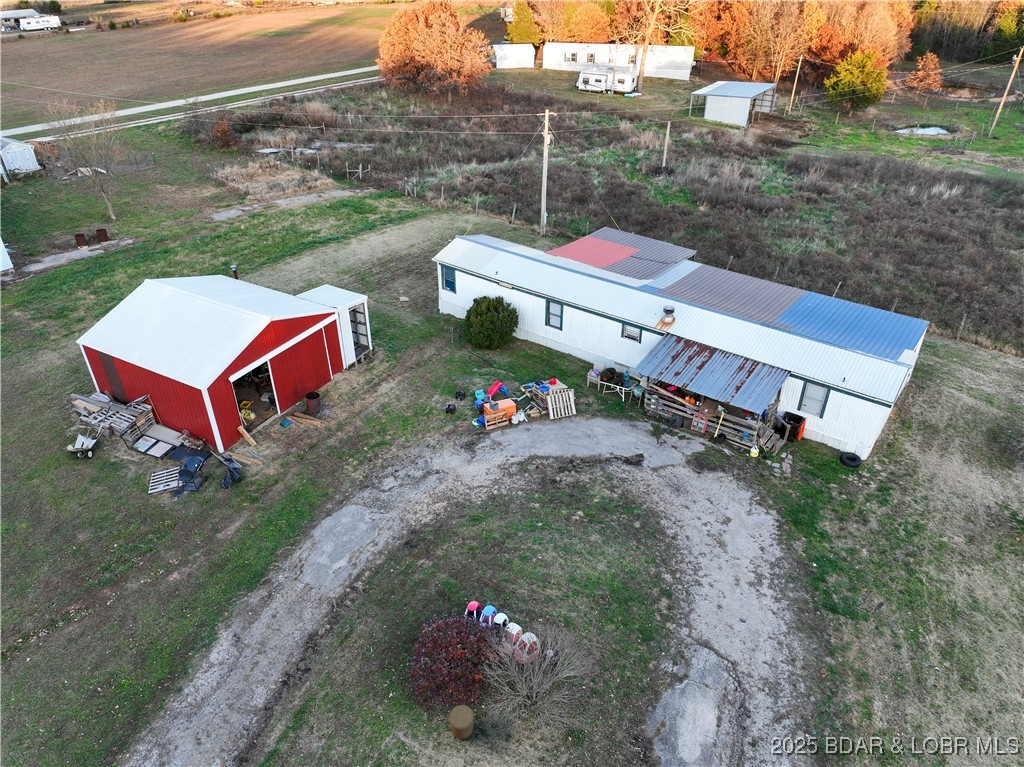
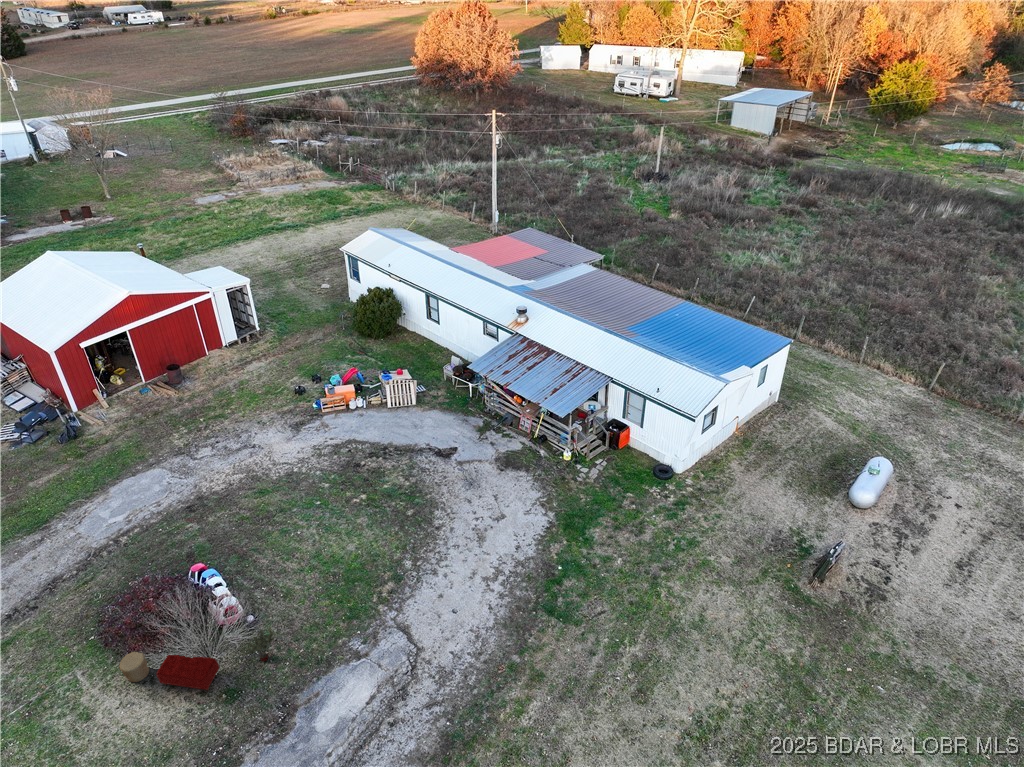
potted tree: none [573,661,601,697] -> present [244,629,275,662]
bench: none [497,701,552,738] -> present [156,655,219,692]

